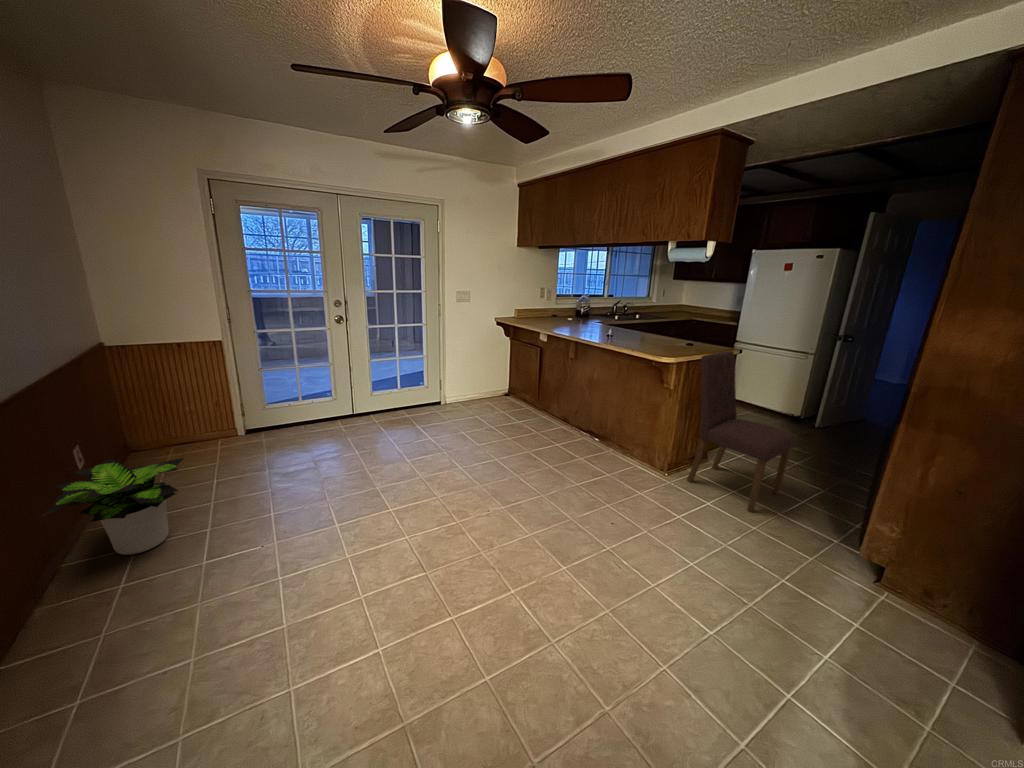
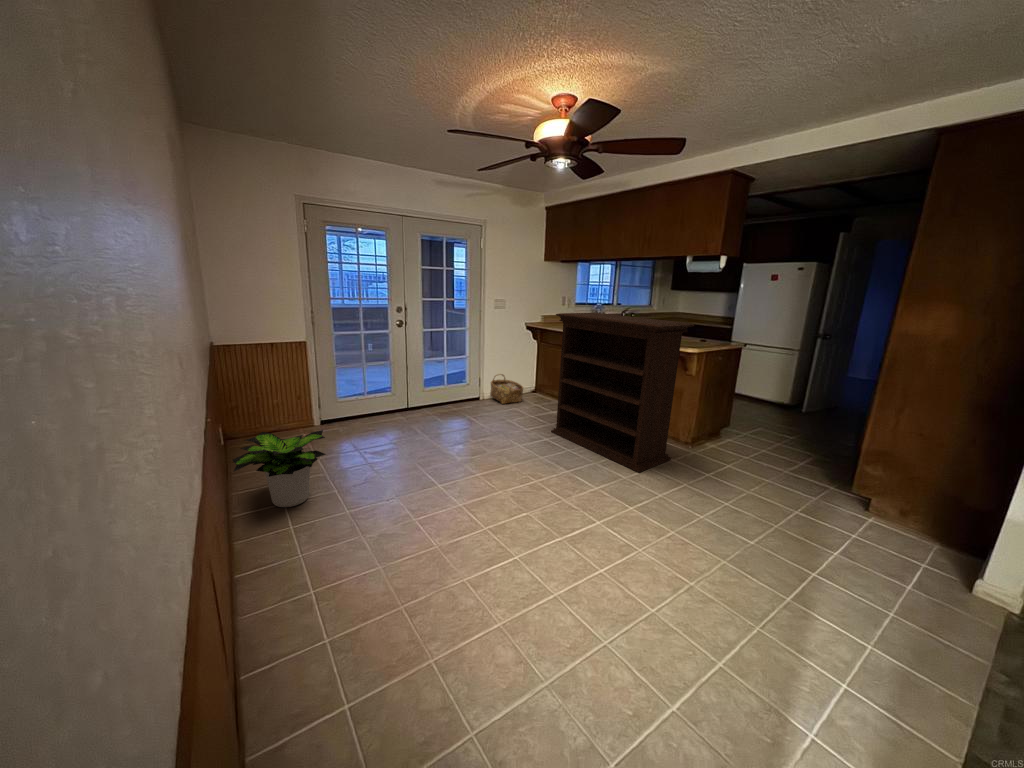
bookshelf: none [504,309,665,512] -> present [551,313,694,472]
dining chair: present [687,351,796,512] -> none [708,345,795,470]
woven basket: none [453,375,488,411] -> present [490,374,523,404]

